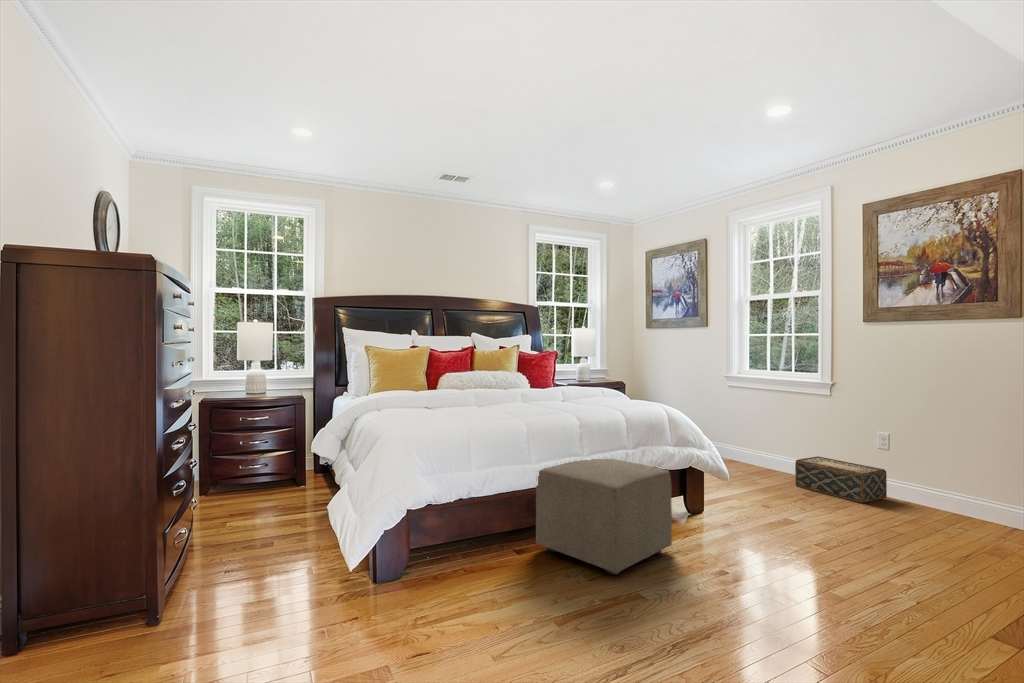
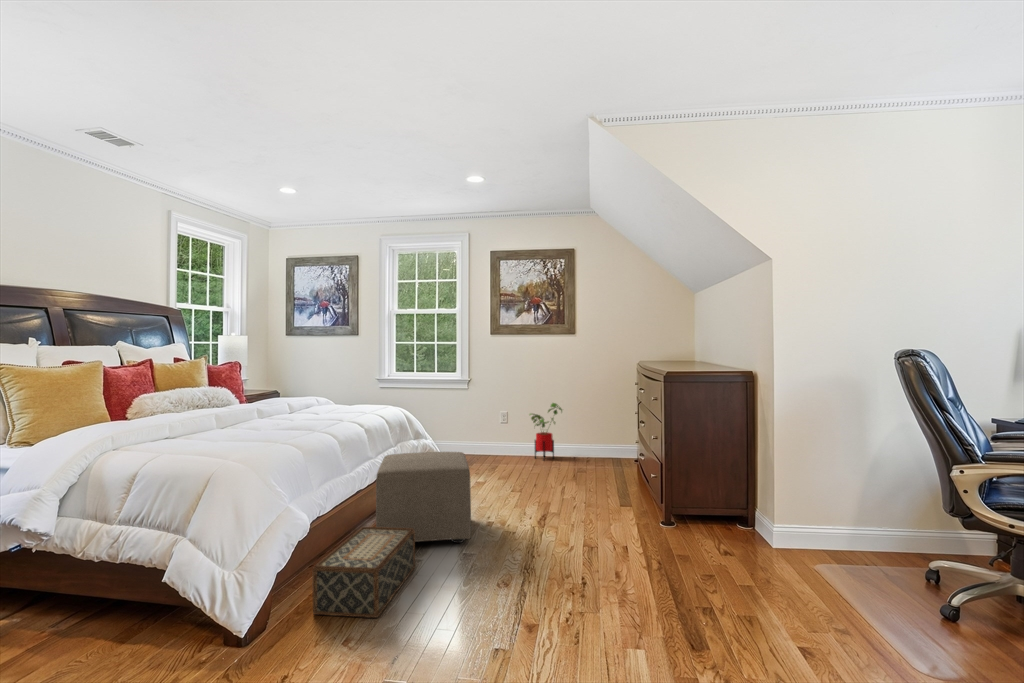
house plant: none [914,432,986,524] -> present [530,403,562,459]
woven basket: present [795,457,887,503] -> present [312,527,415,618]

